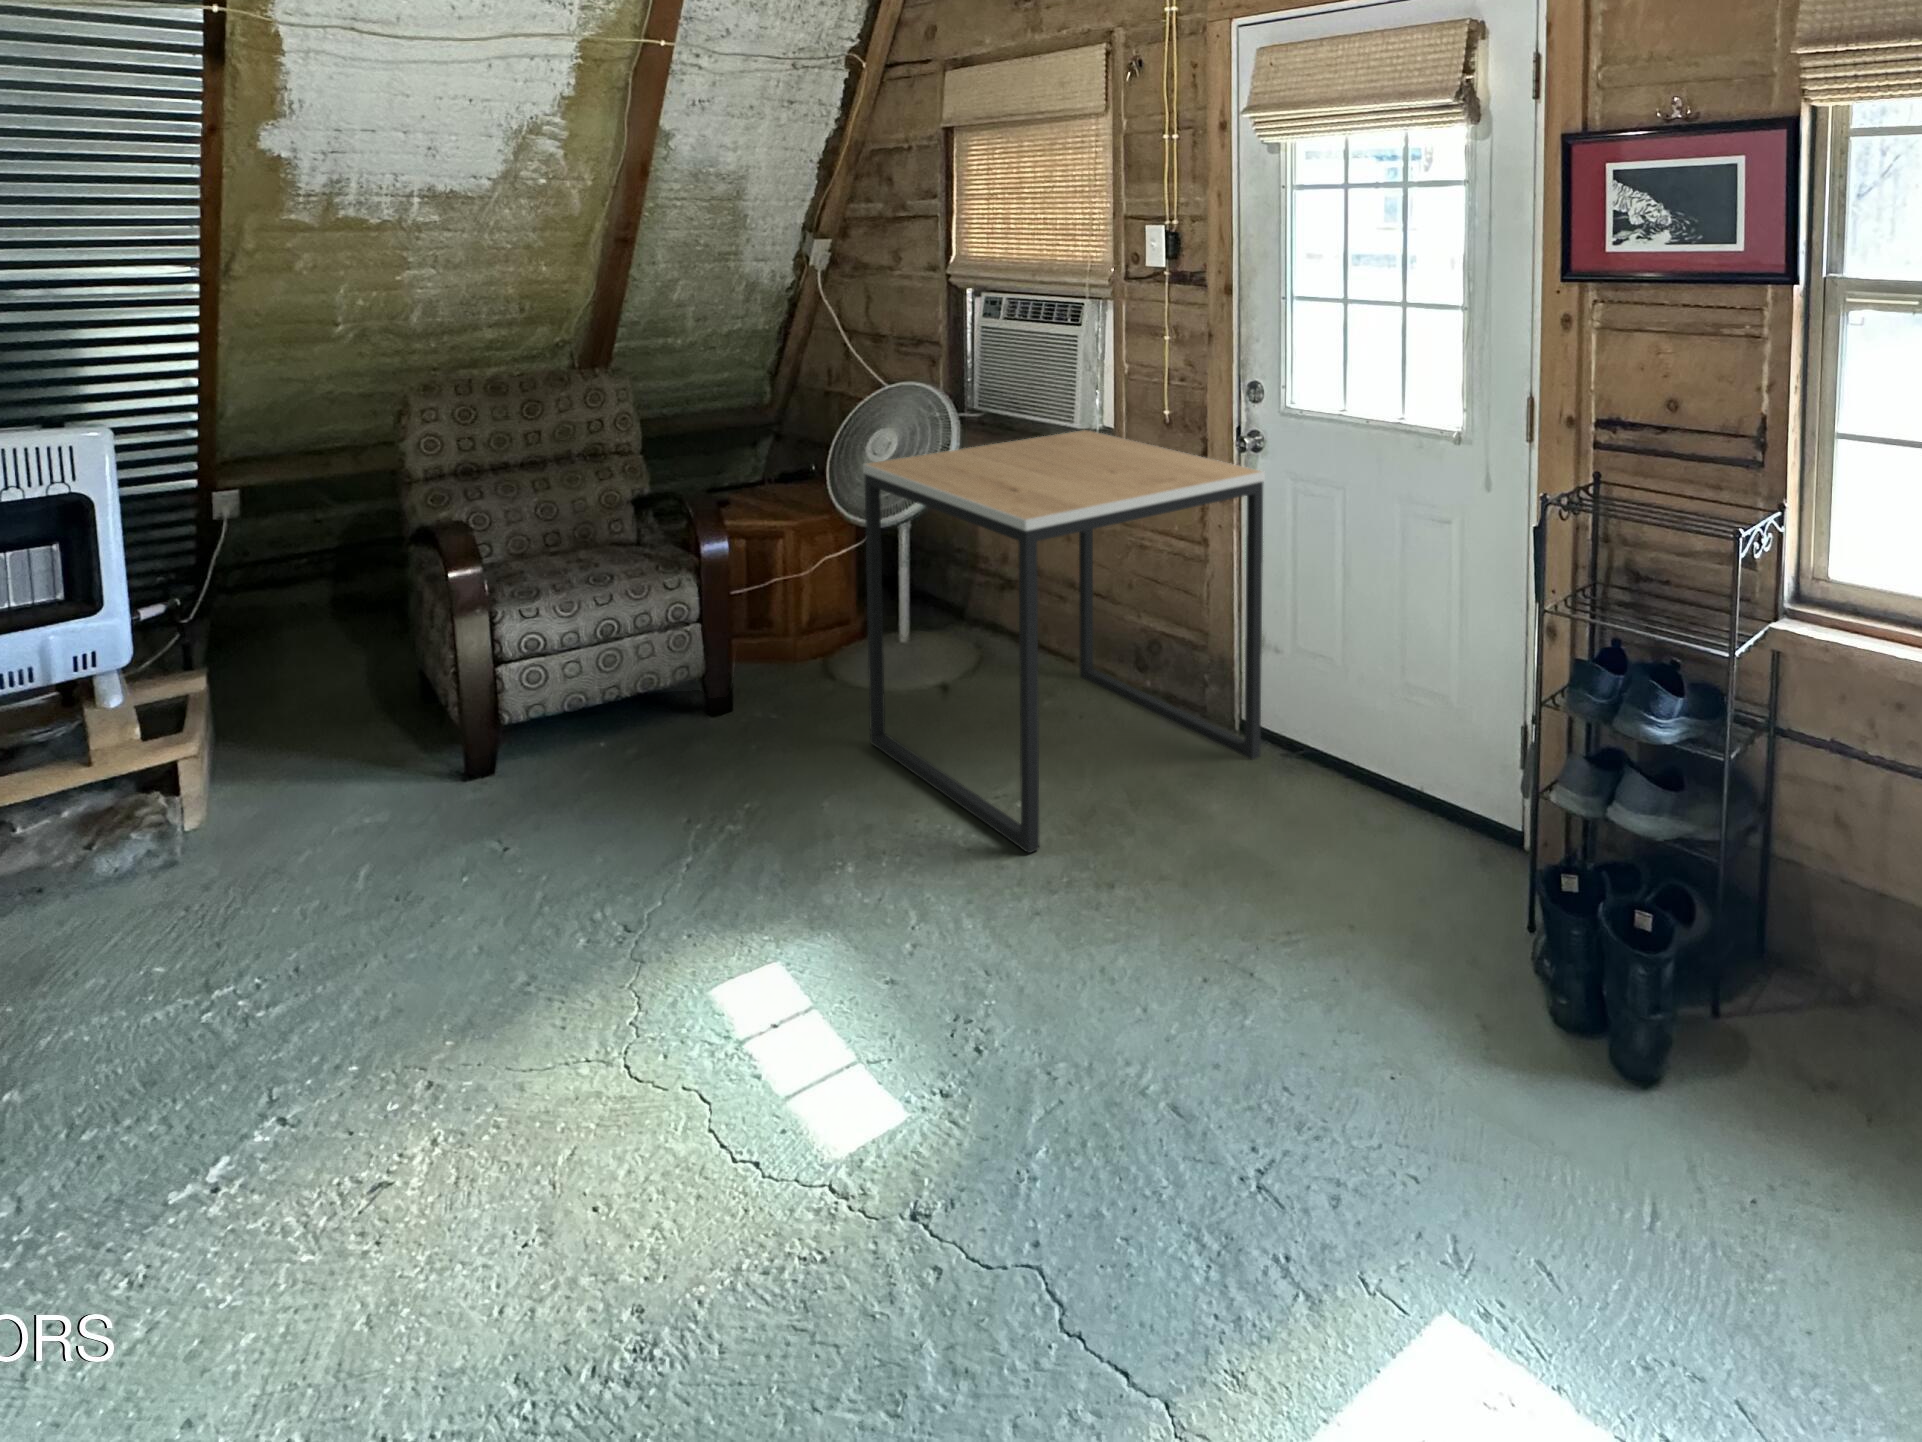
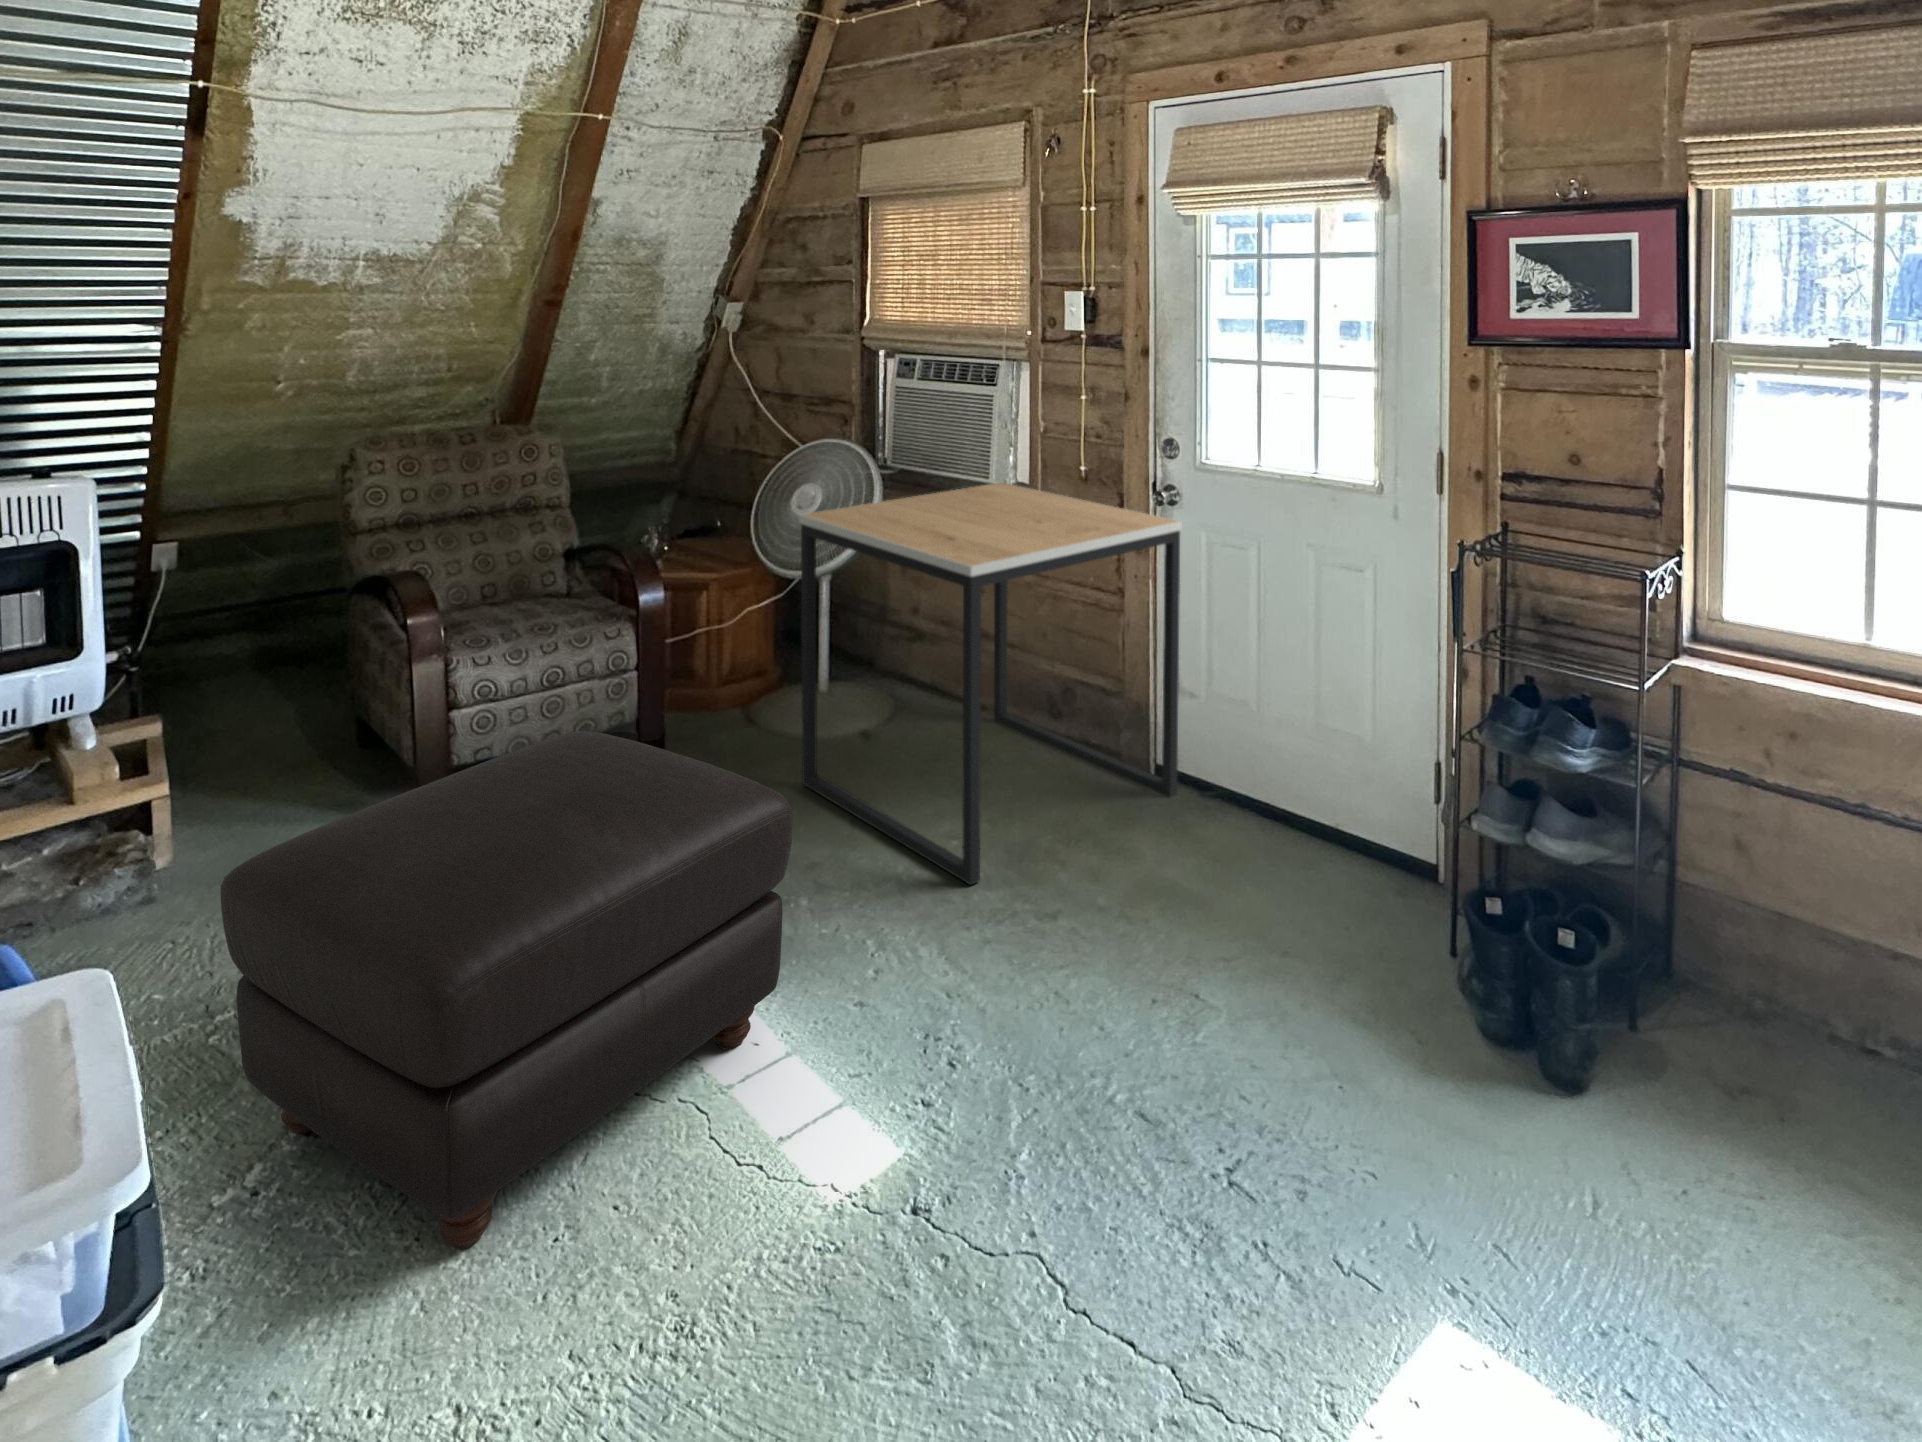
ottoman: none [180,693,812,1253] -> present [220,731,793,1249]

